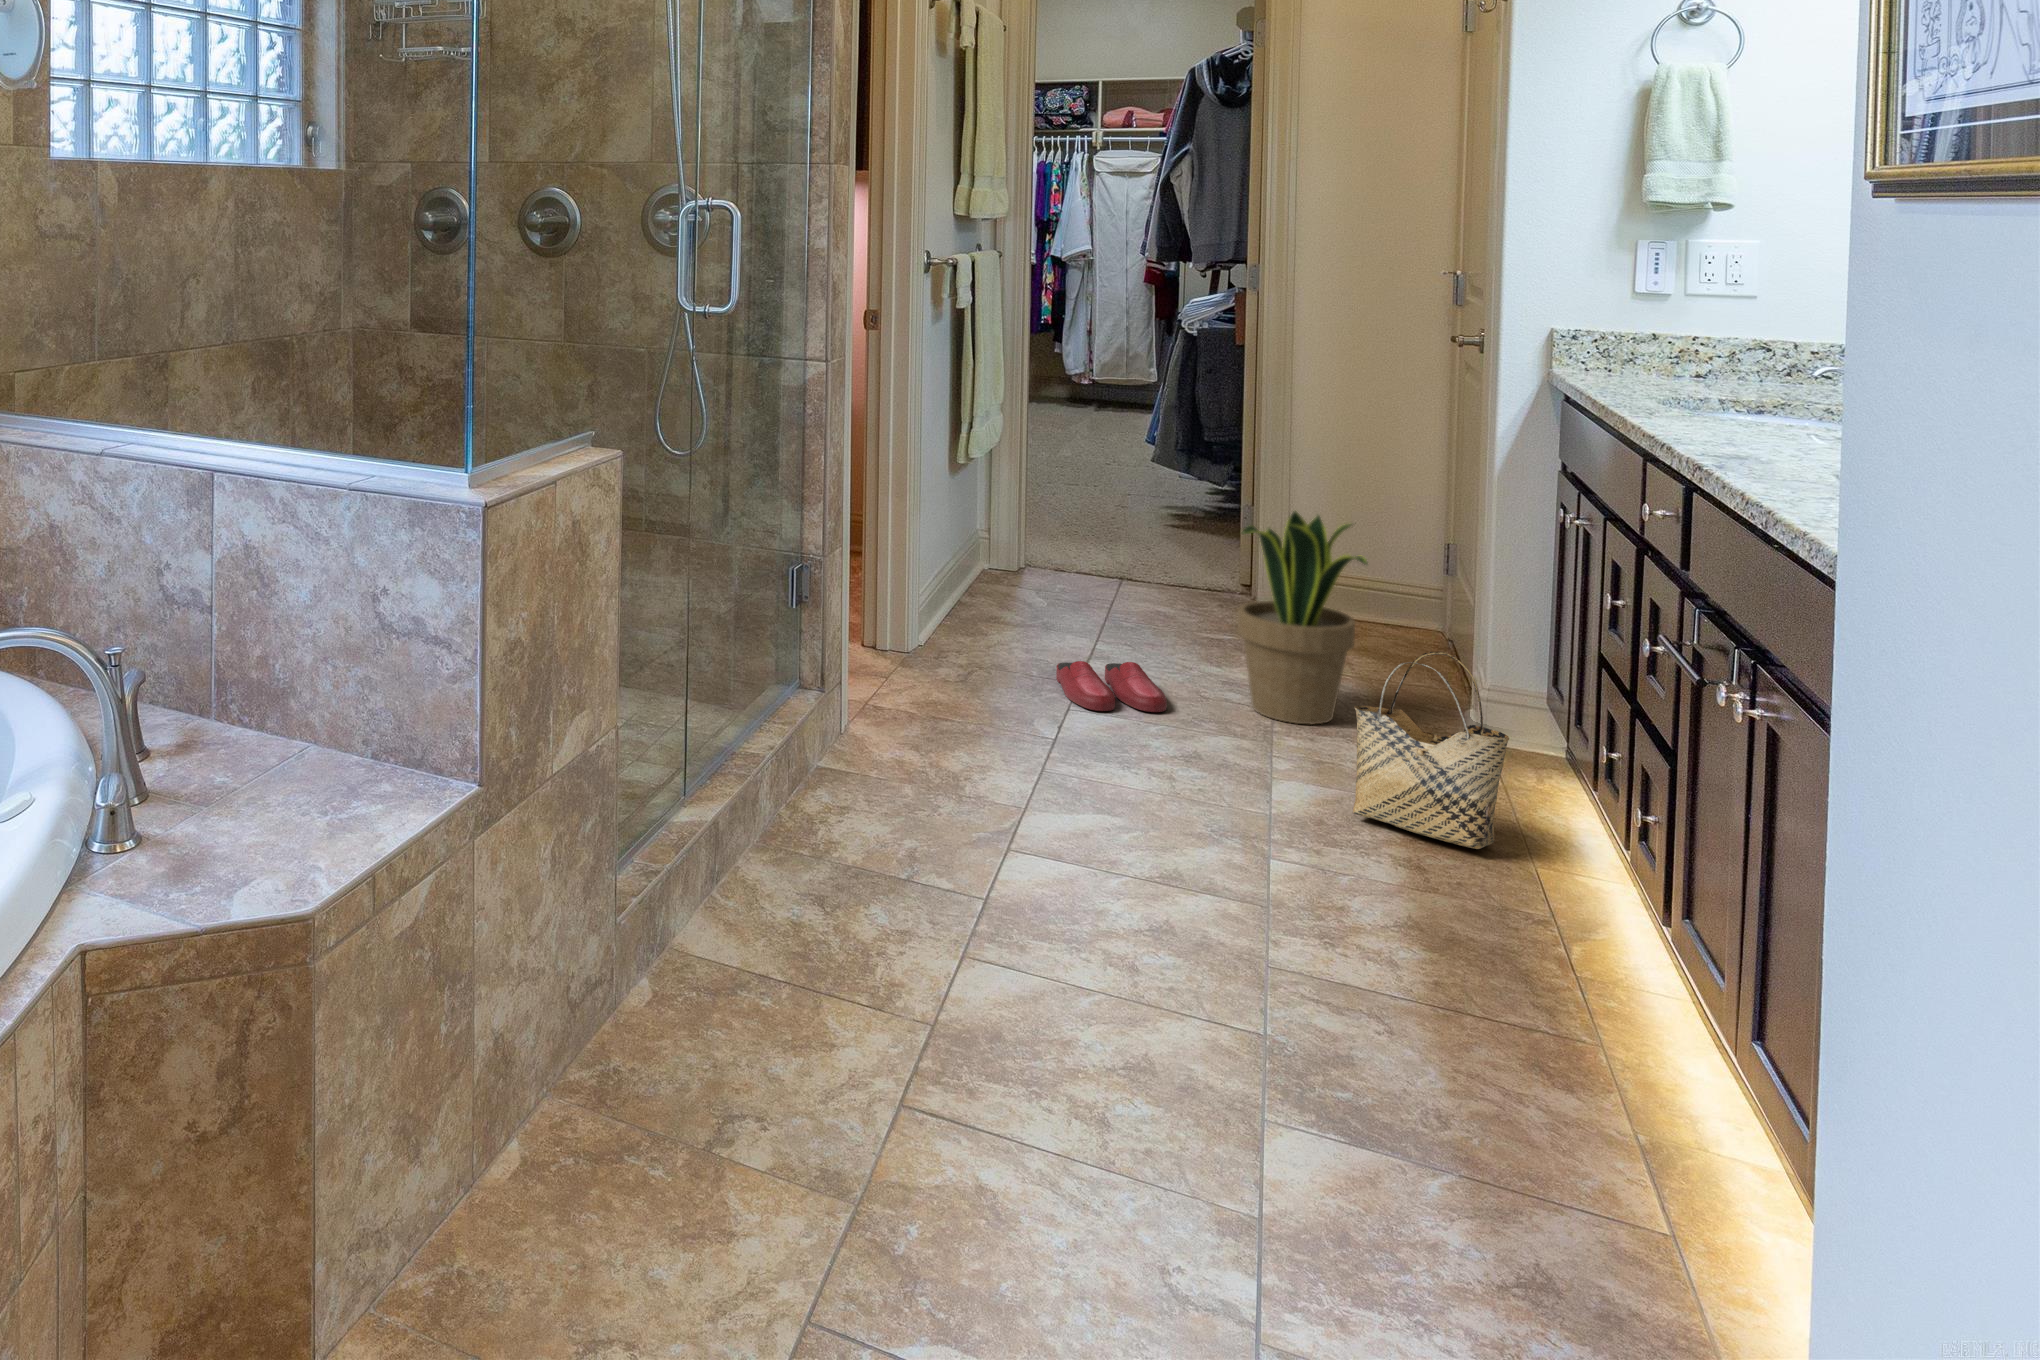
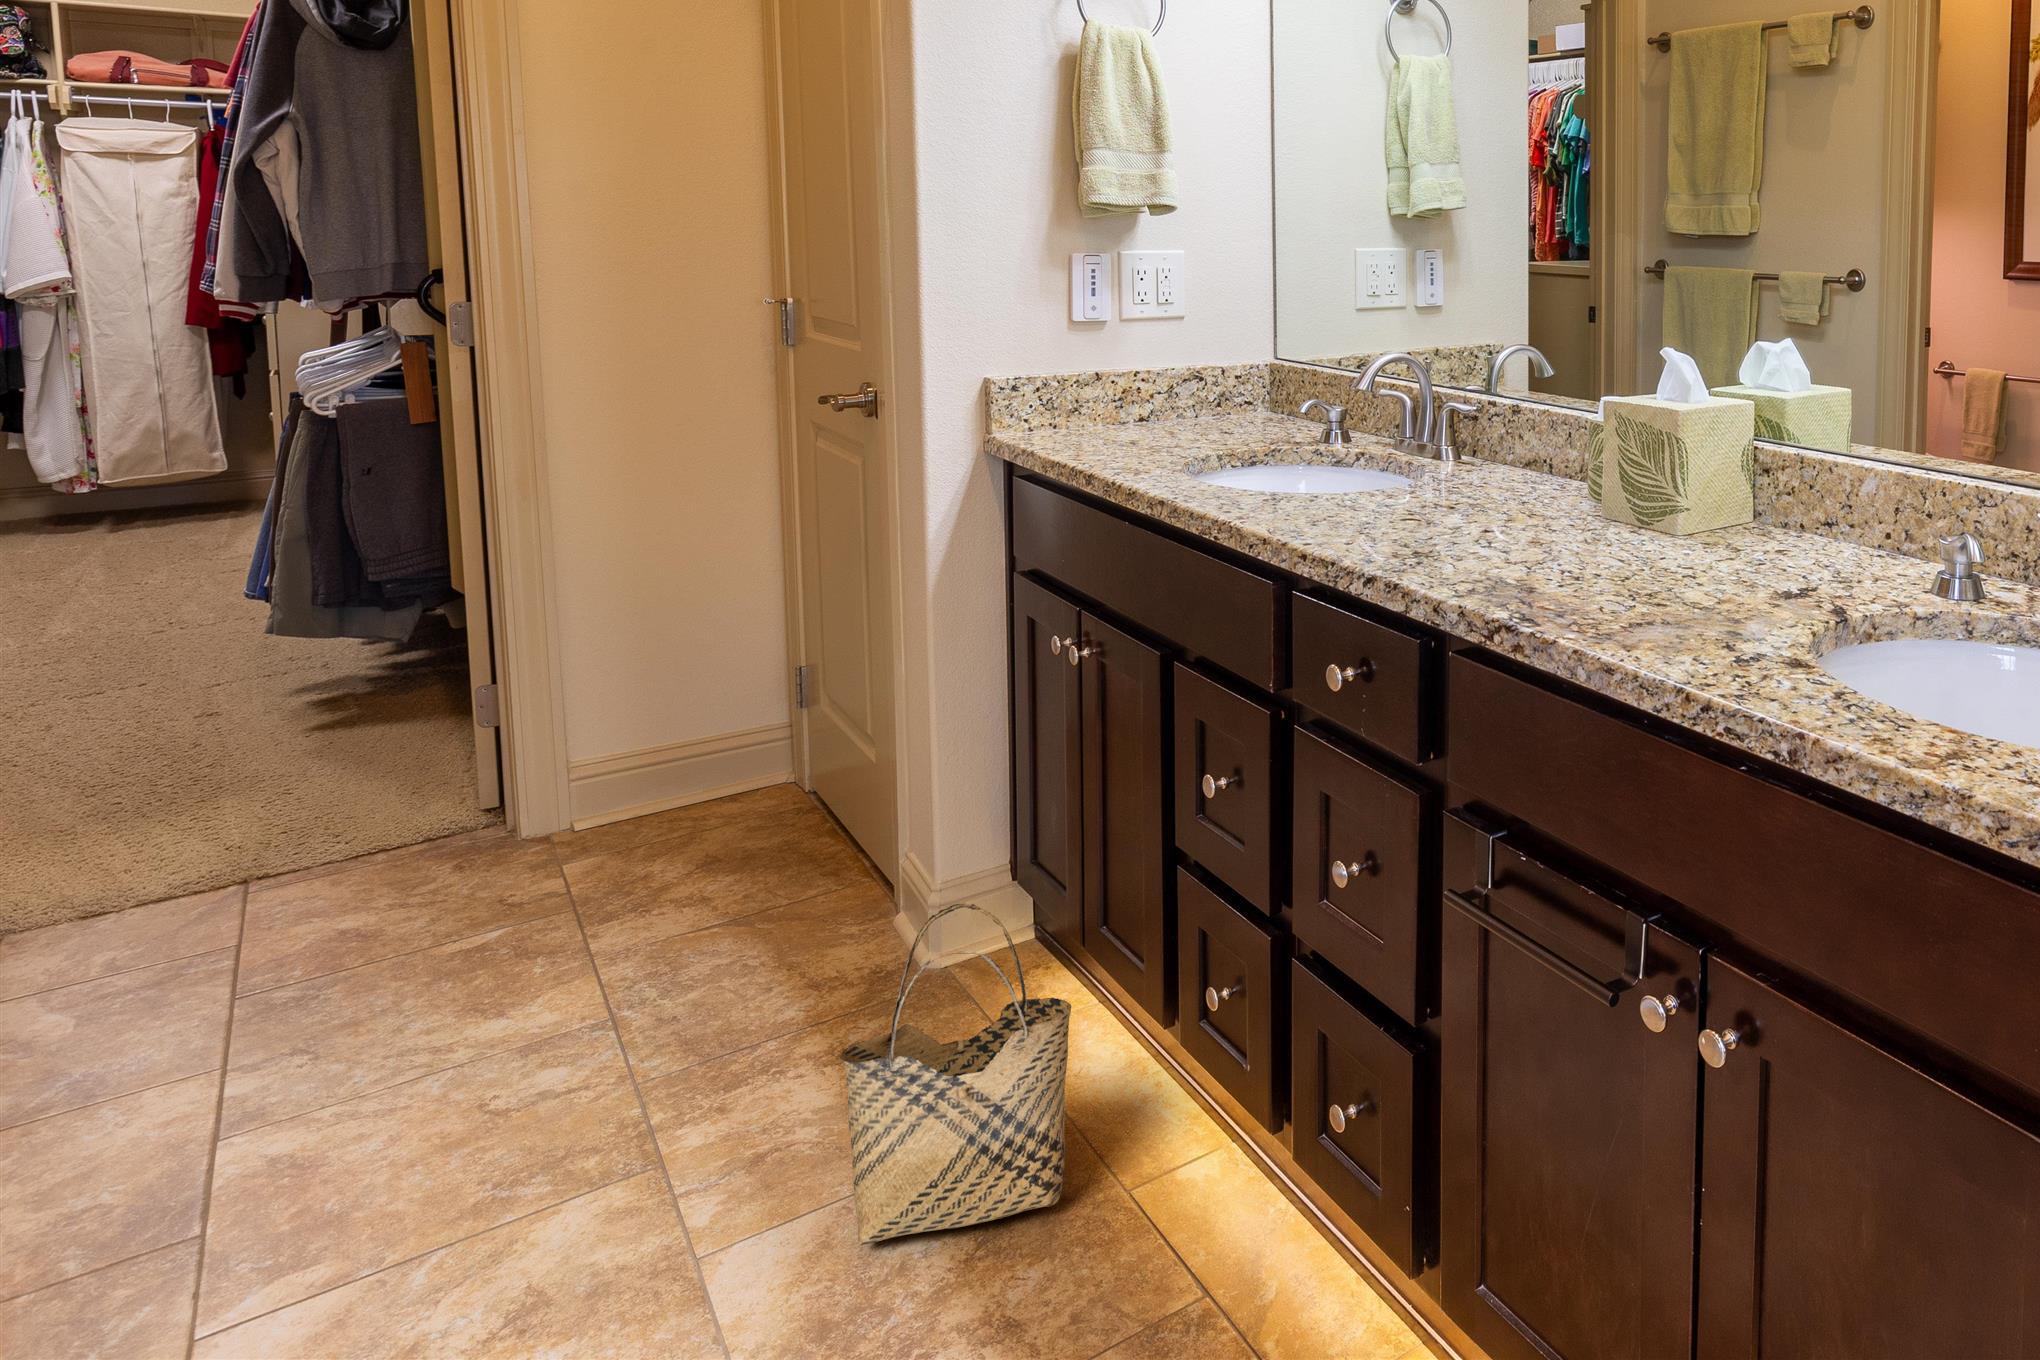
potted plant: present [1237,511,1367,724] -> none [543,701,769,1083]
slippers: present [1056,661,1167,712] -> none [126,1097,423,1274]

